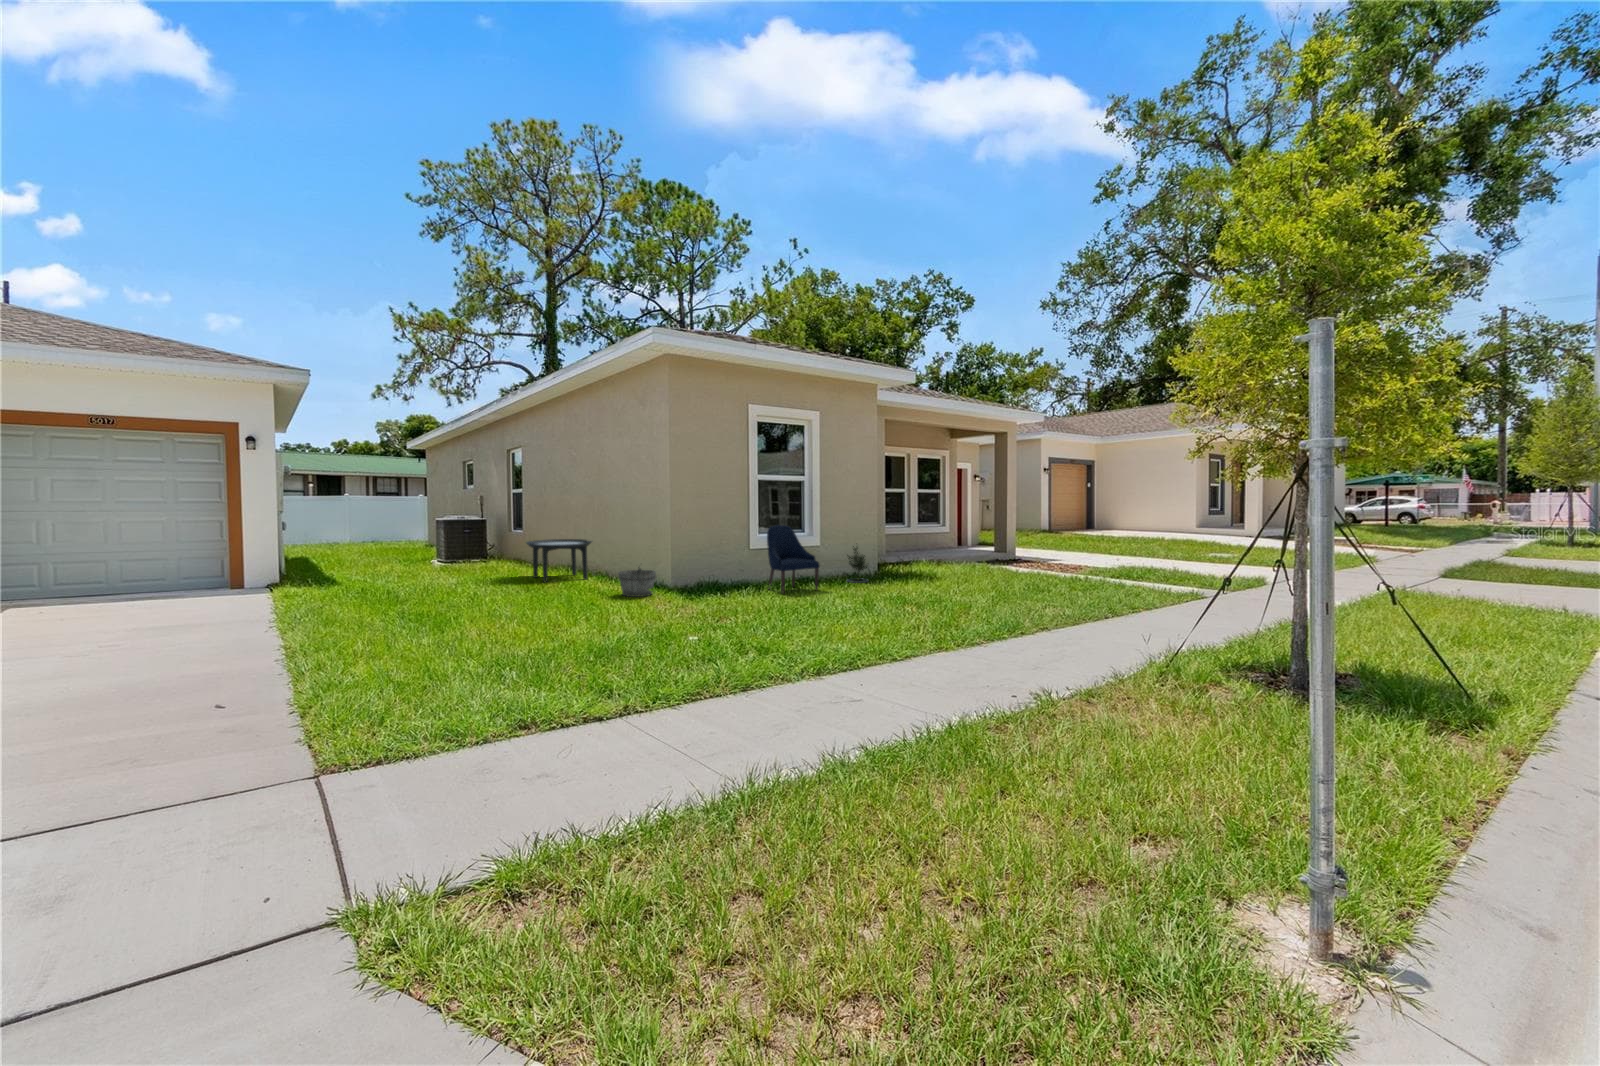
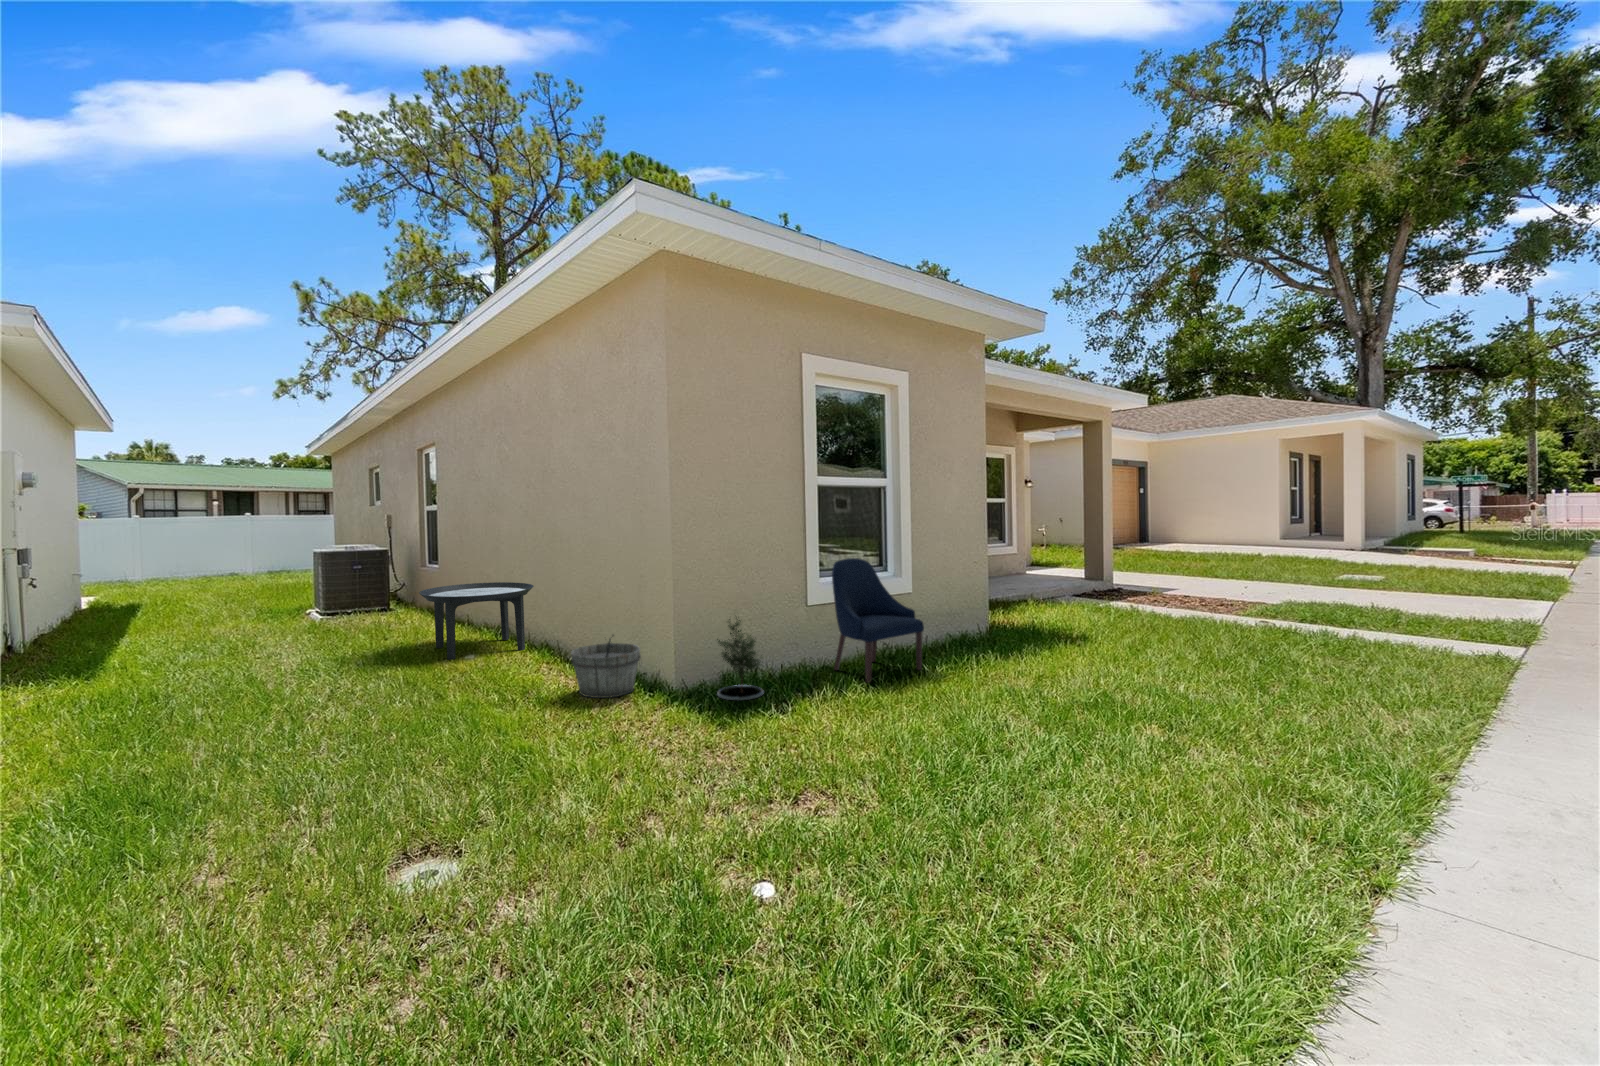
potted tree: present [847,546,868,583] -> present [717,618,764,701]

